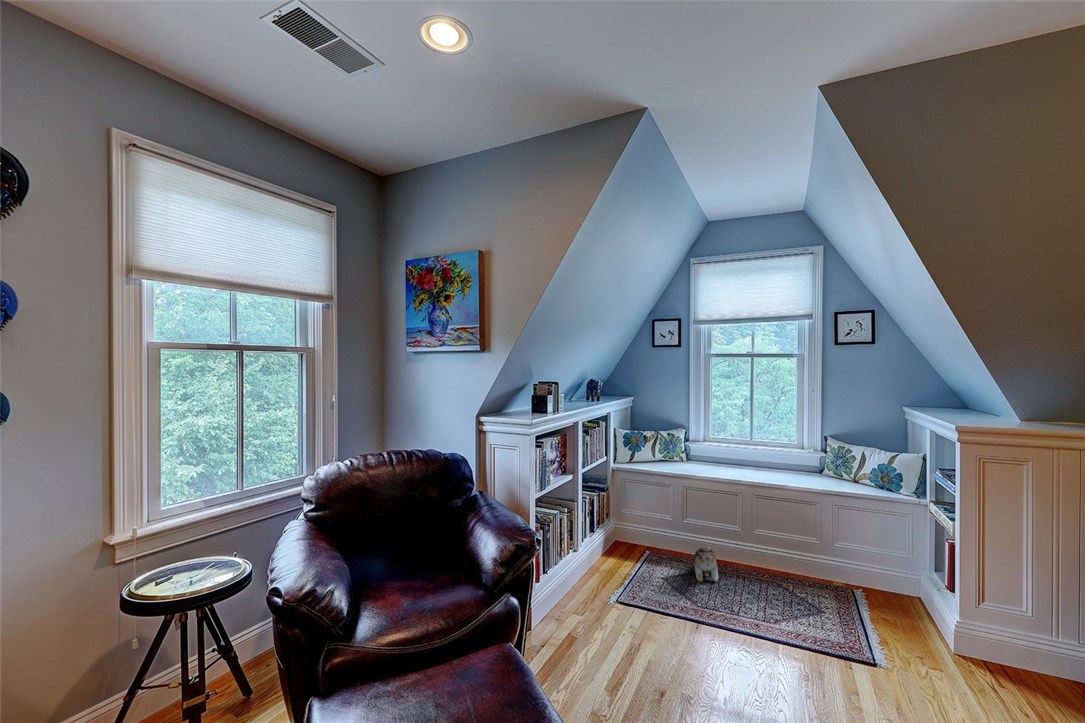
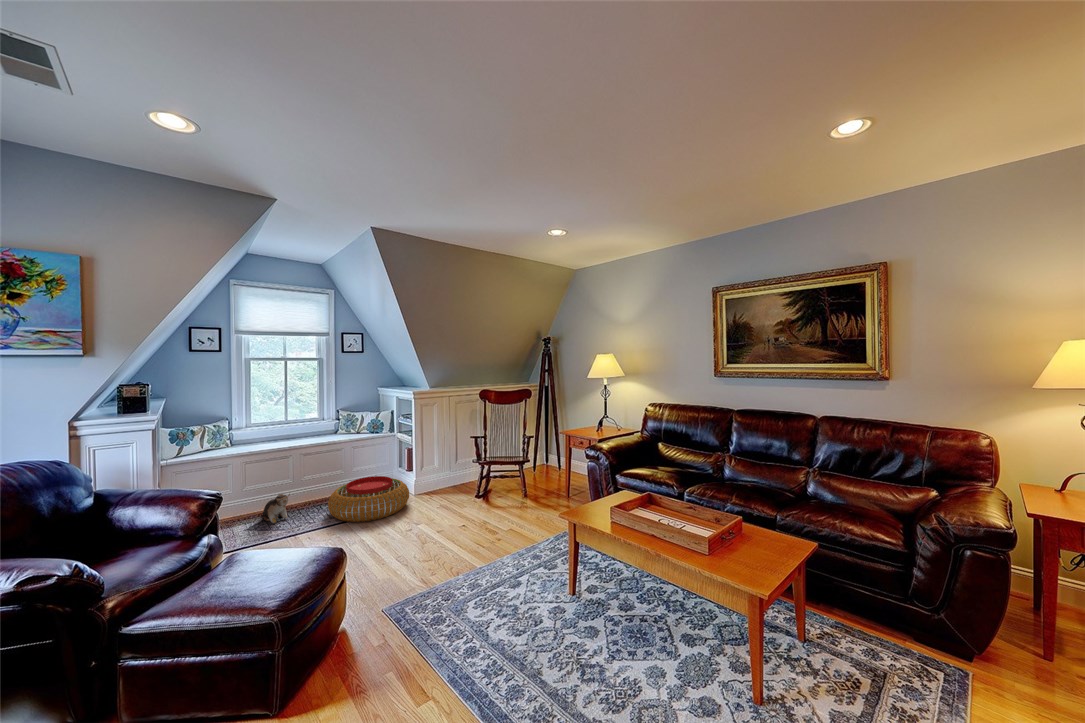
pouf: none [761,568,923,674] -> present [328,476,409,522]

